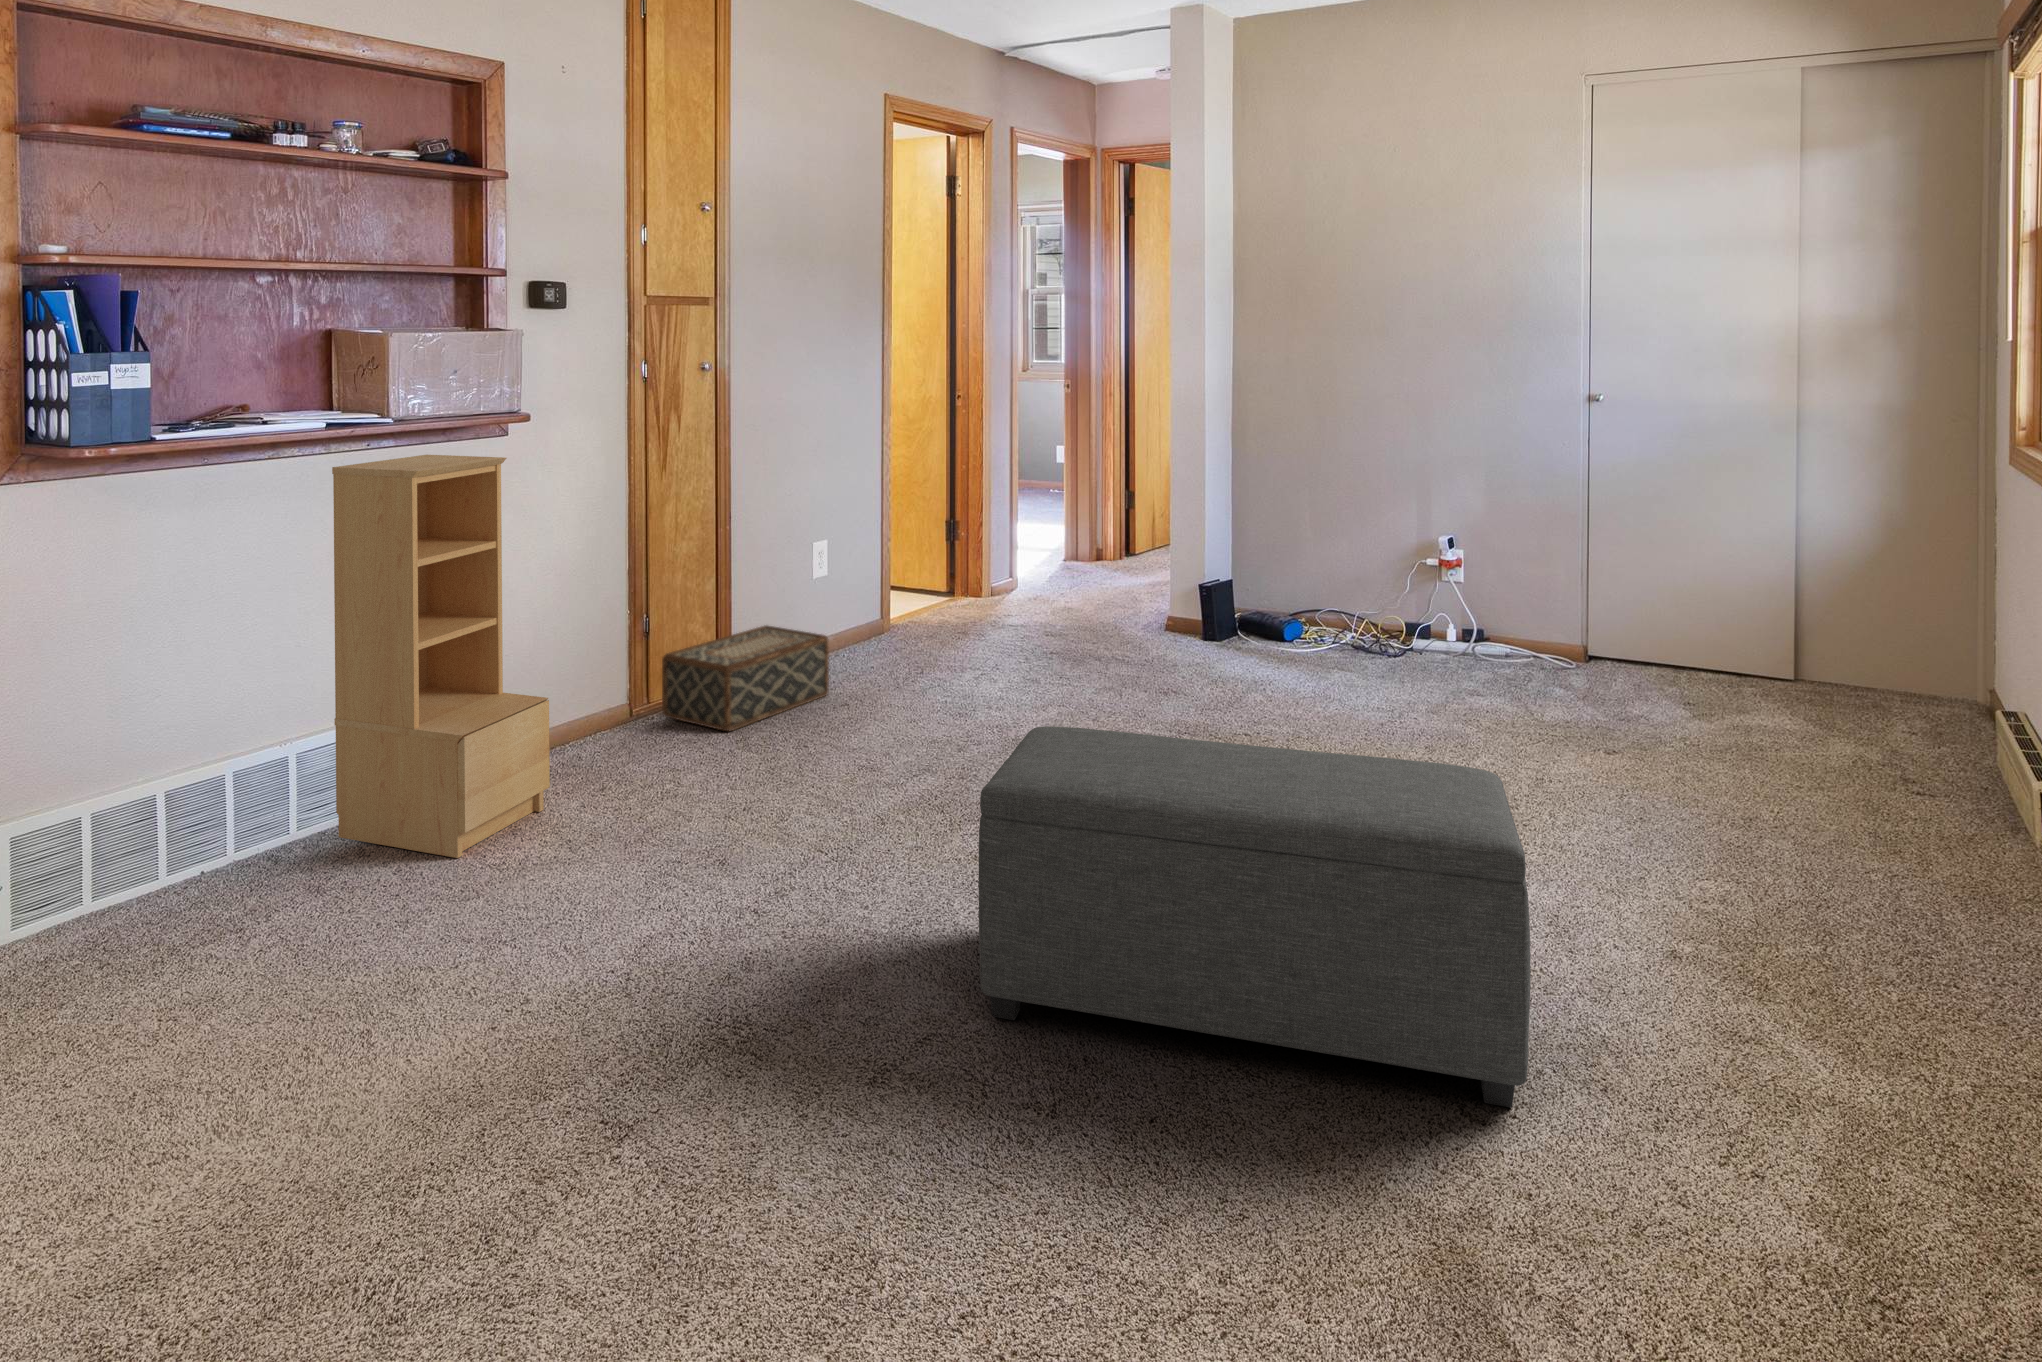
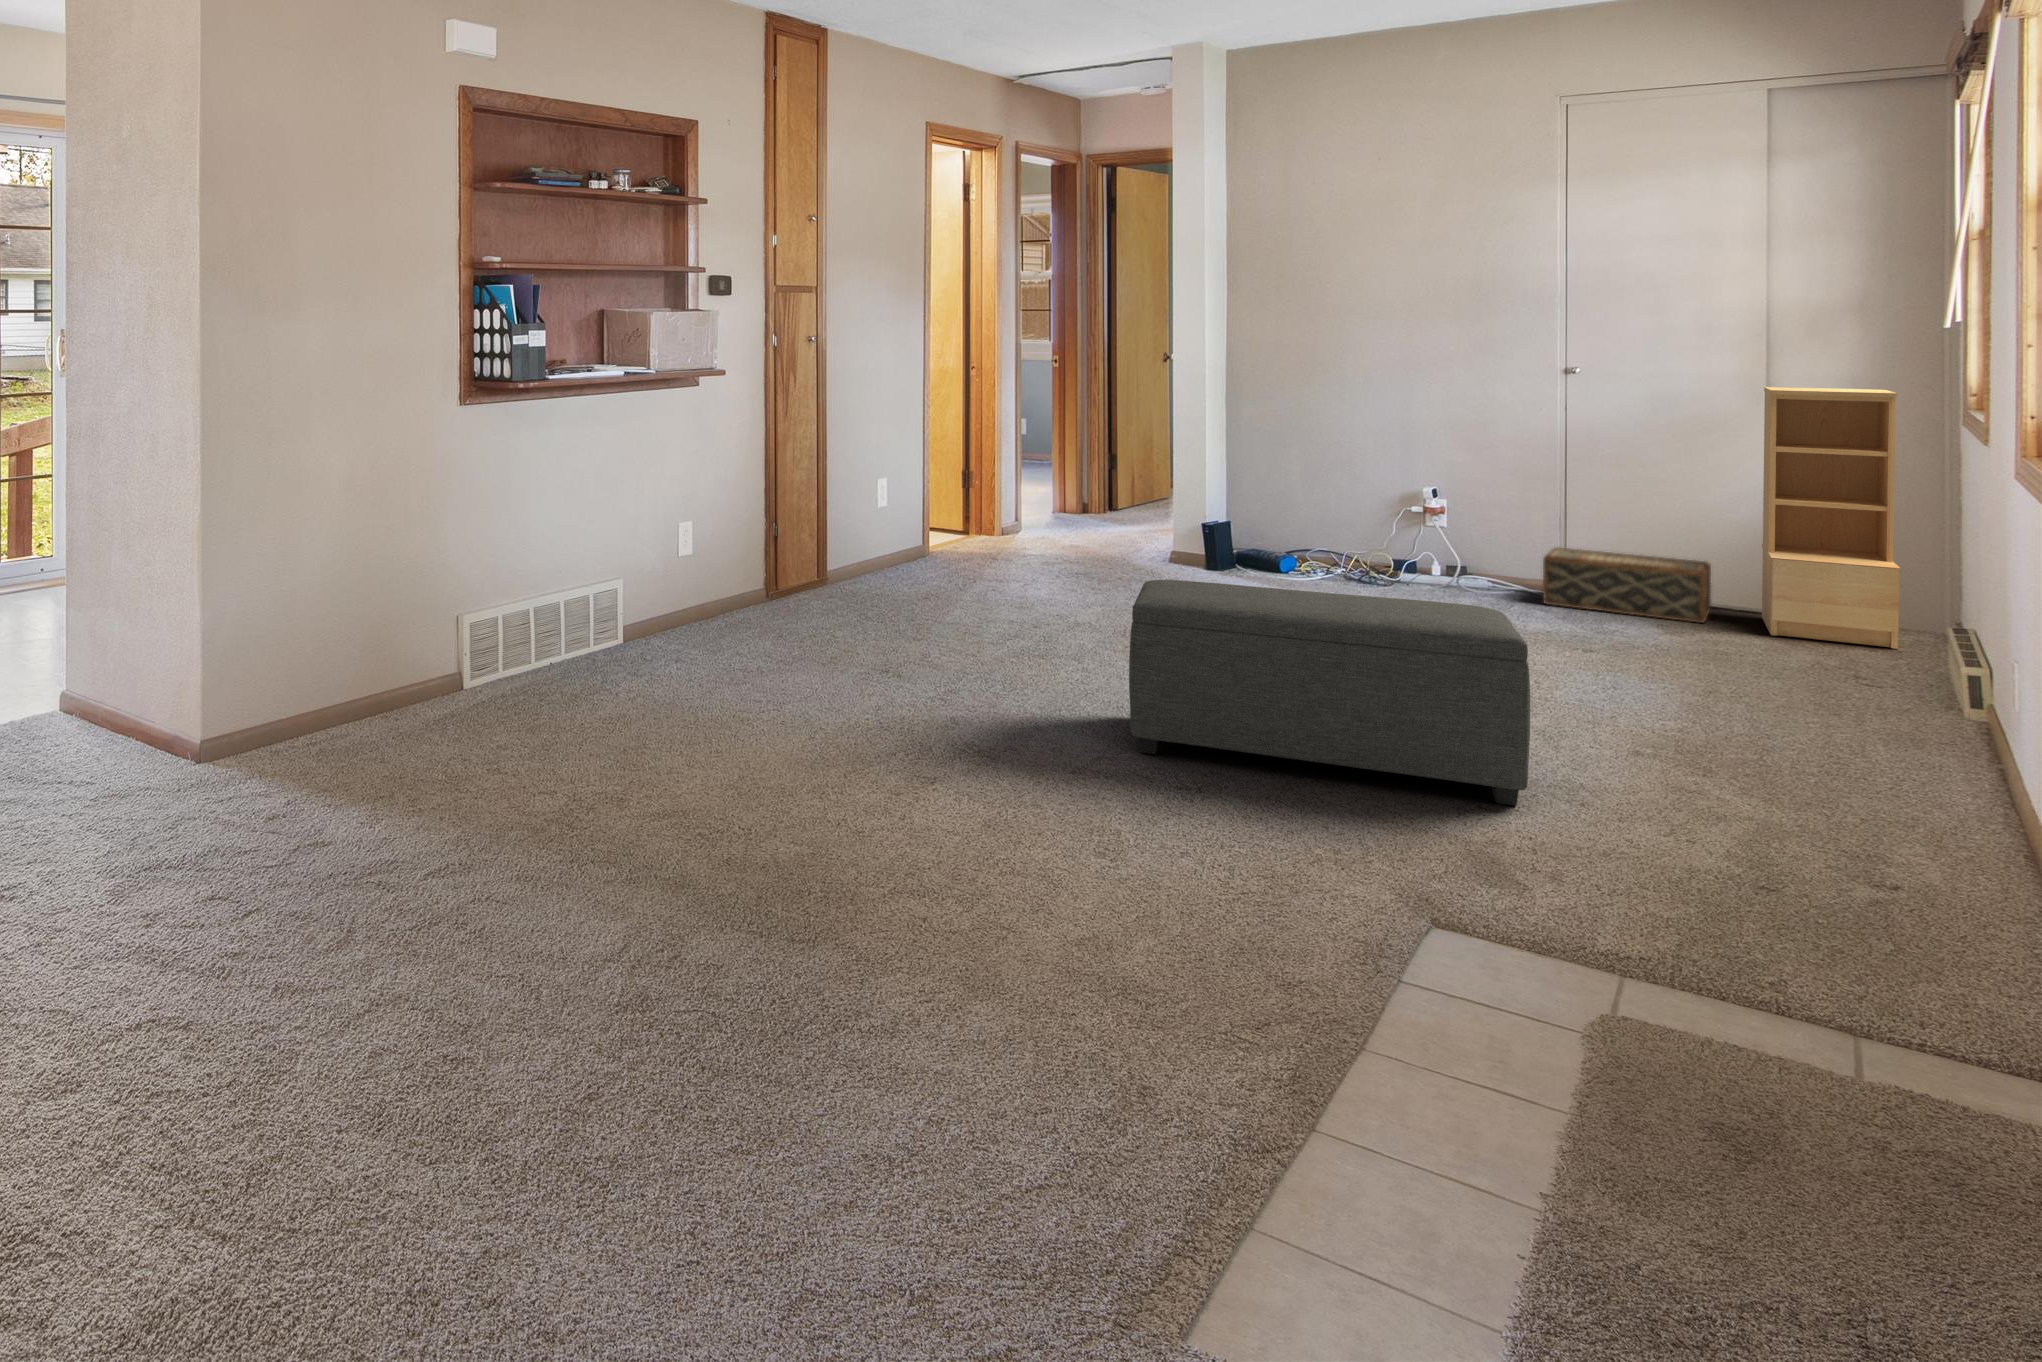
bookshelf: present [332,455,550,858] -> present [1762,387,1901,649]
woven basket: present [662,626,829,731] -> present [1543,548,1711,623]

